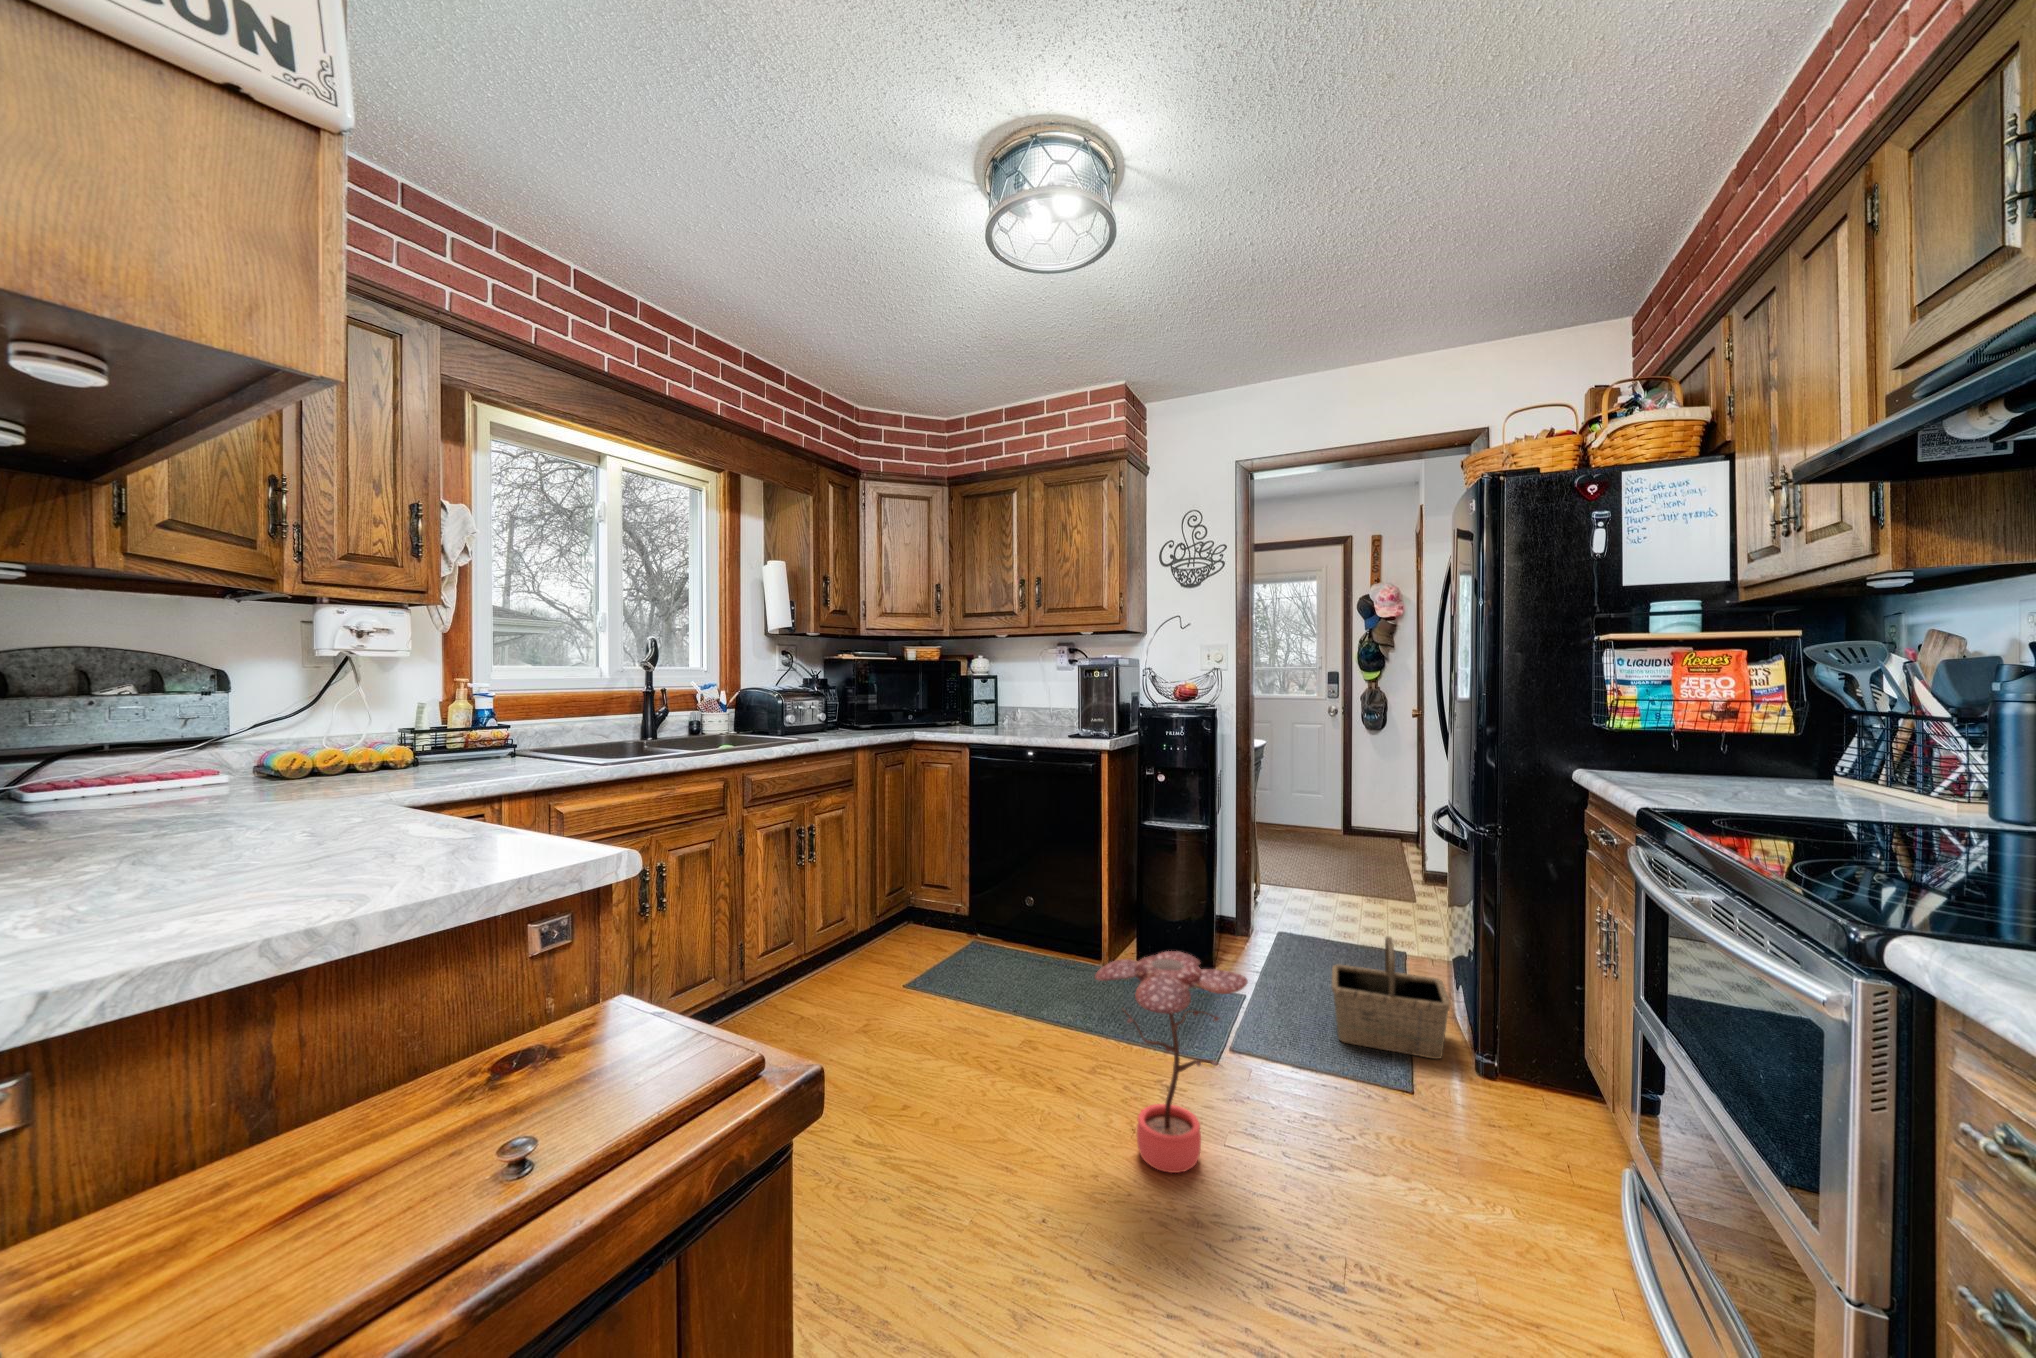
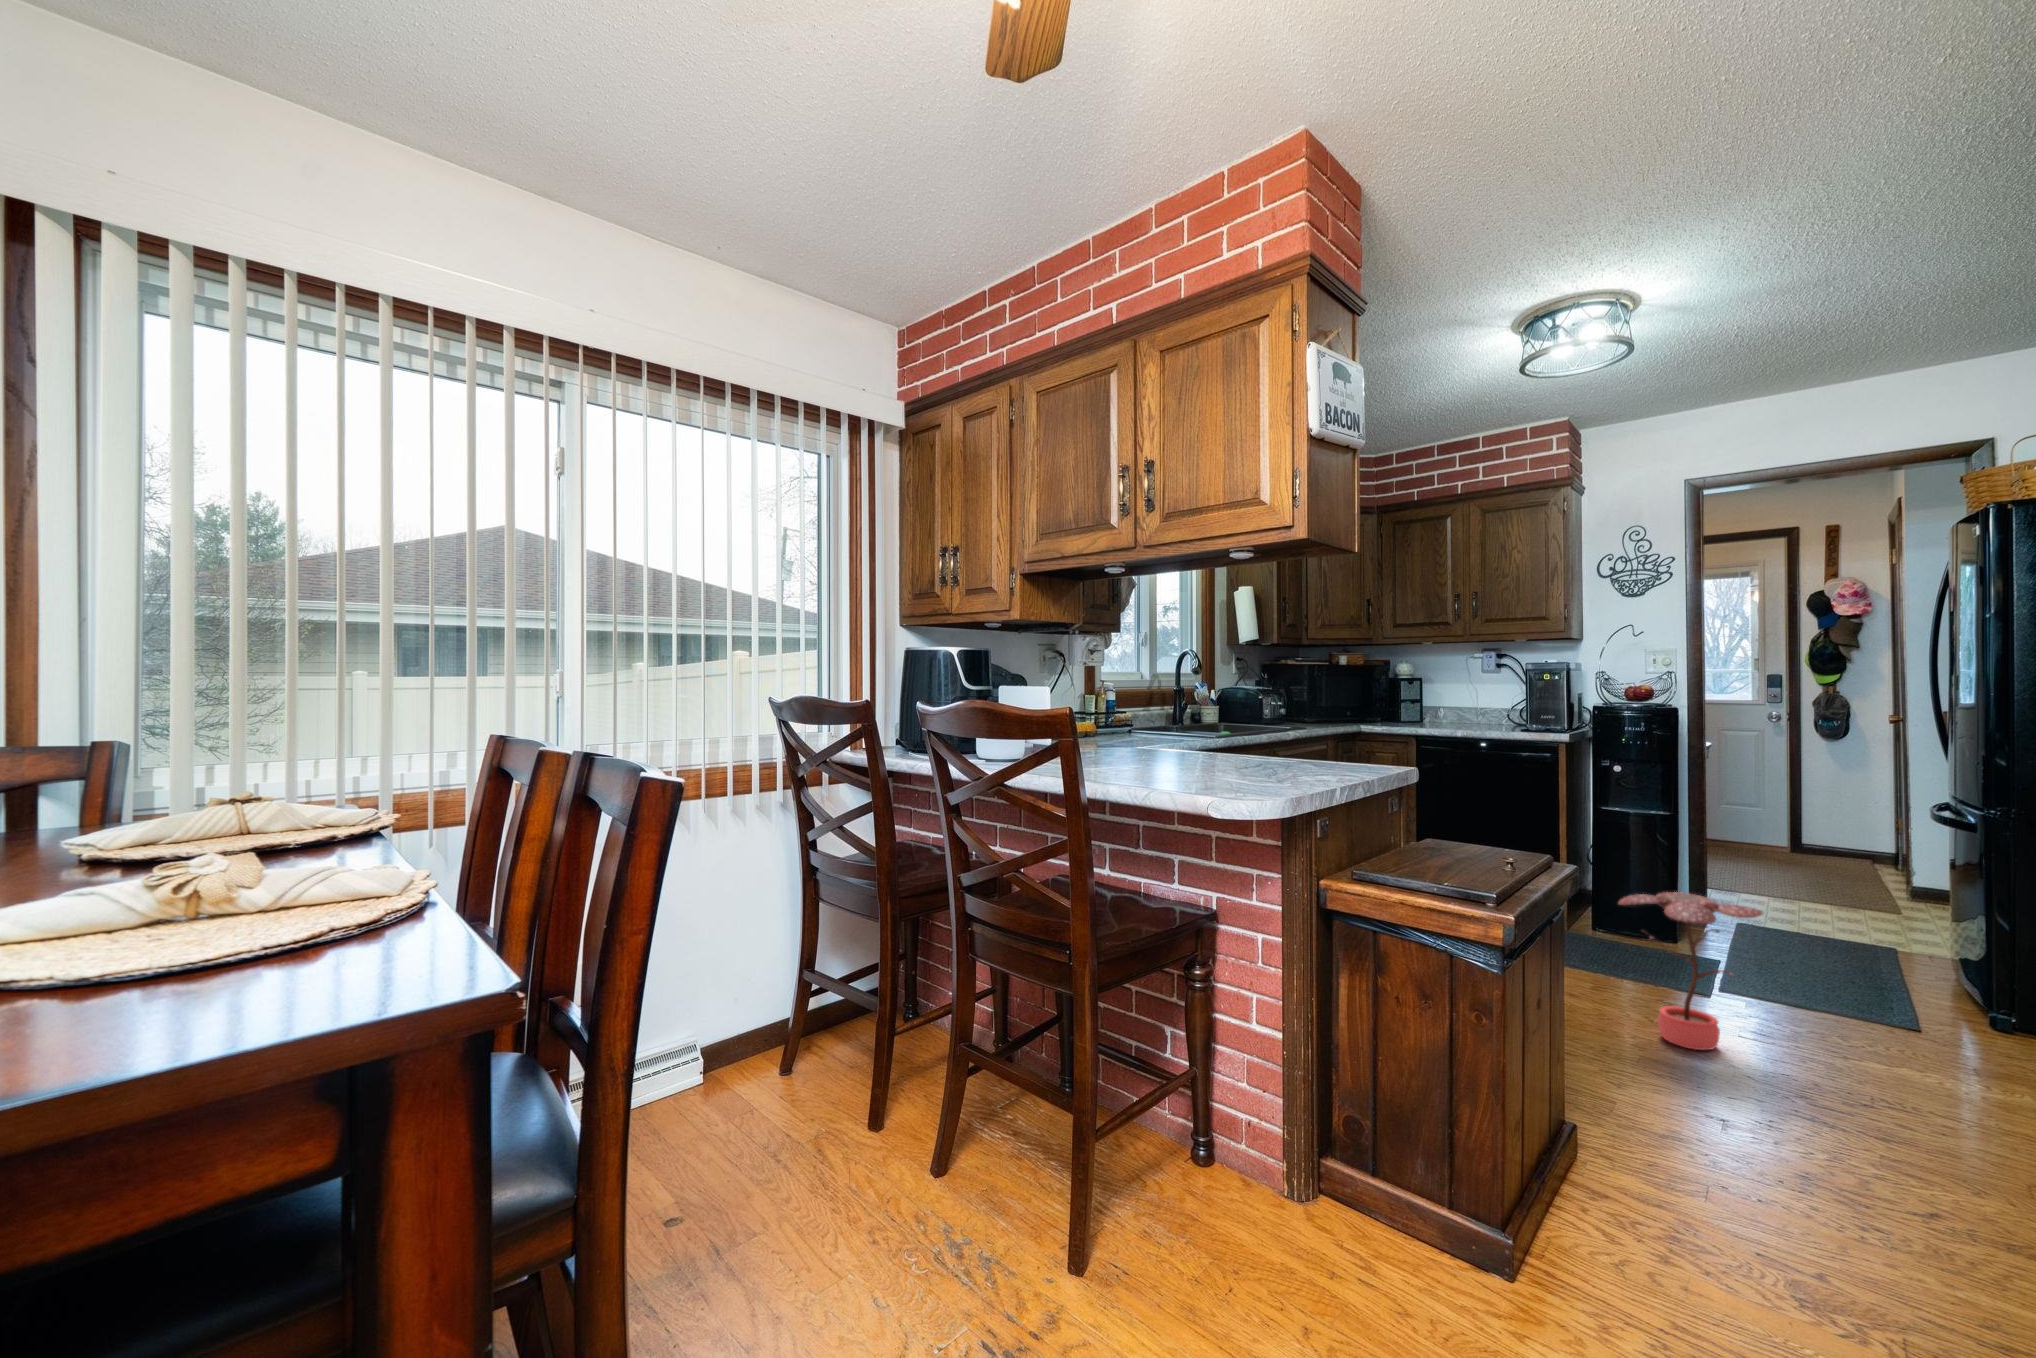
basket: present [1332,936,1450,1059] -> none [1818,913,1957,1018]

